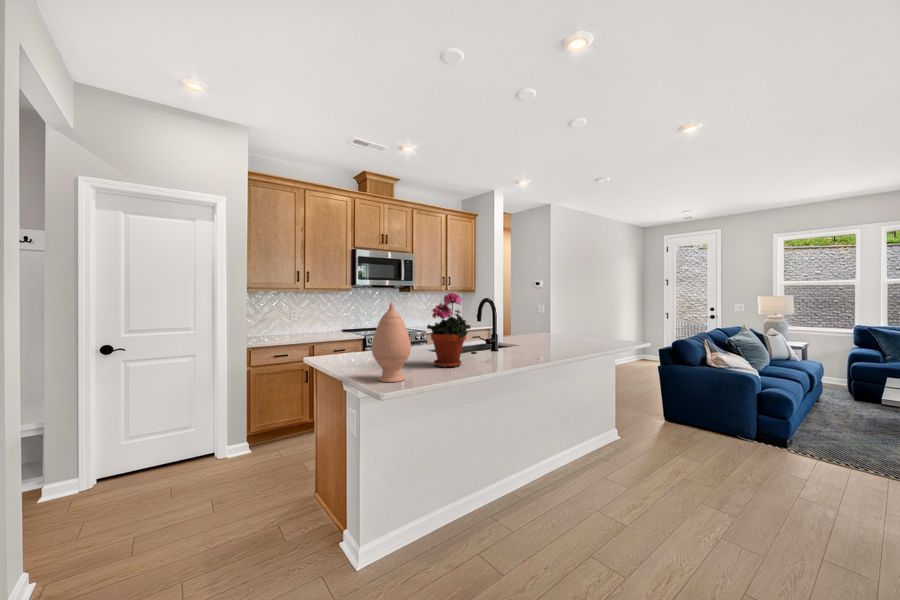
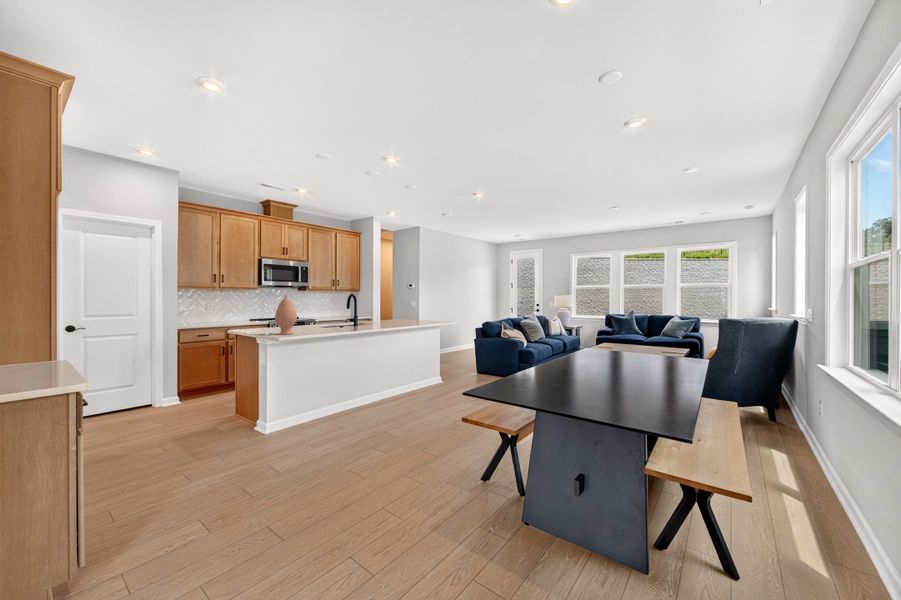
potted plant: present [427,293,471,367] -> none [308,290,334,330]

